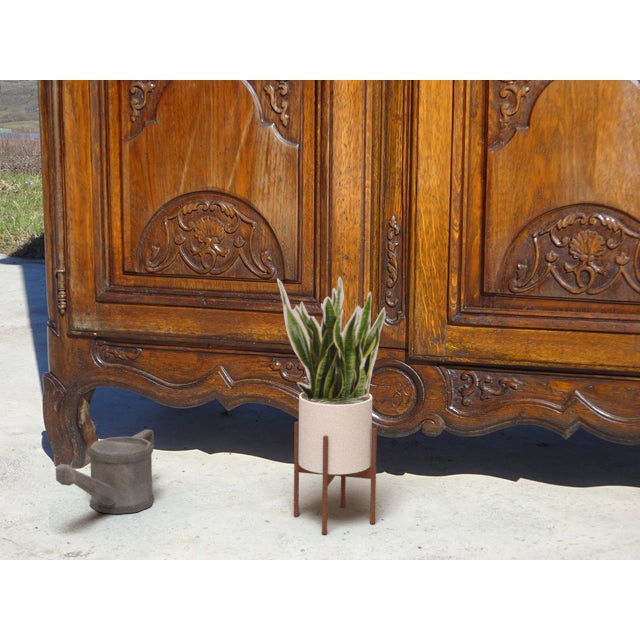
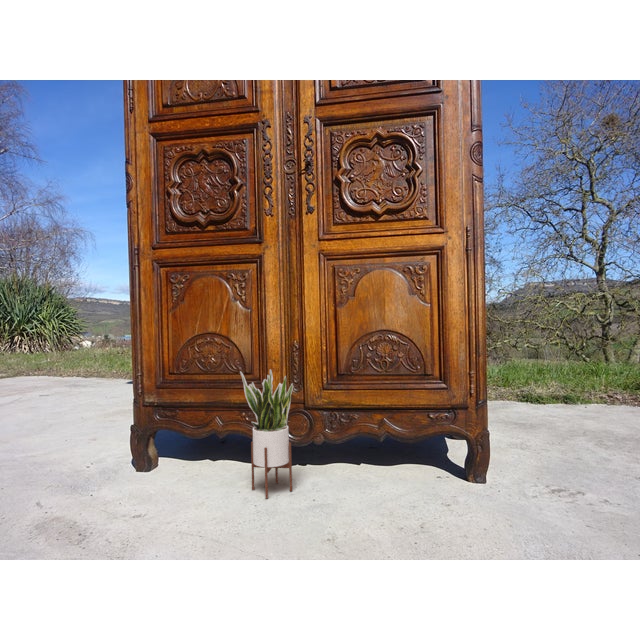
watering can: present [56,430,154,514] -> none [127,450,184,495]

